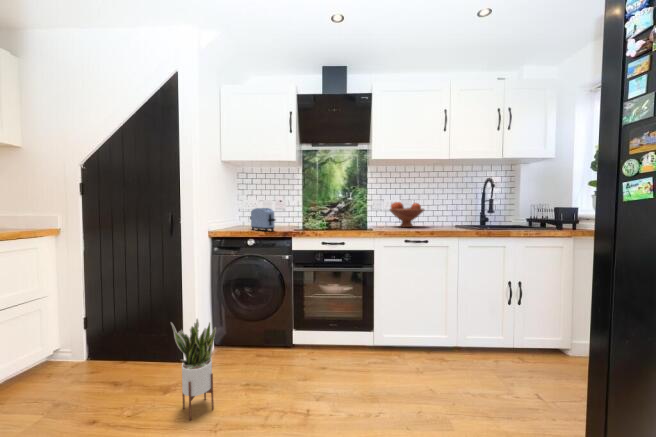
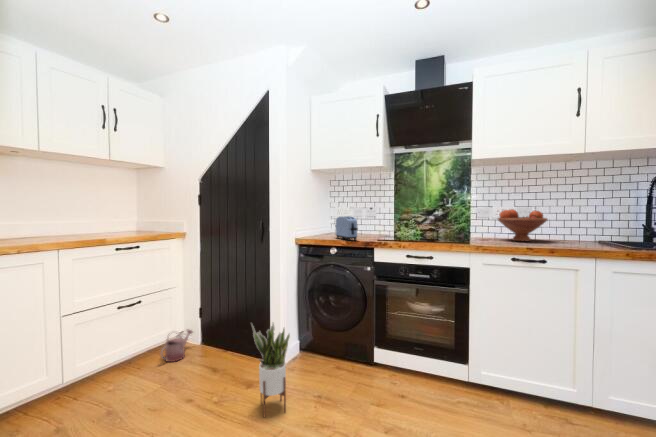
watering can: none [31,345,77,388] -> present [161,330,192,362]

